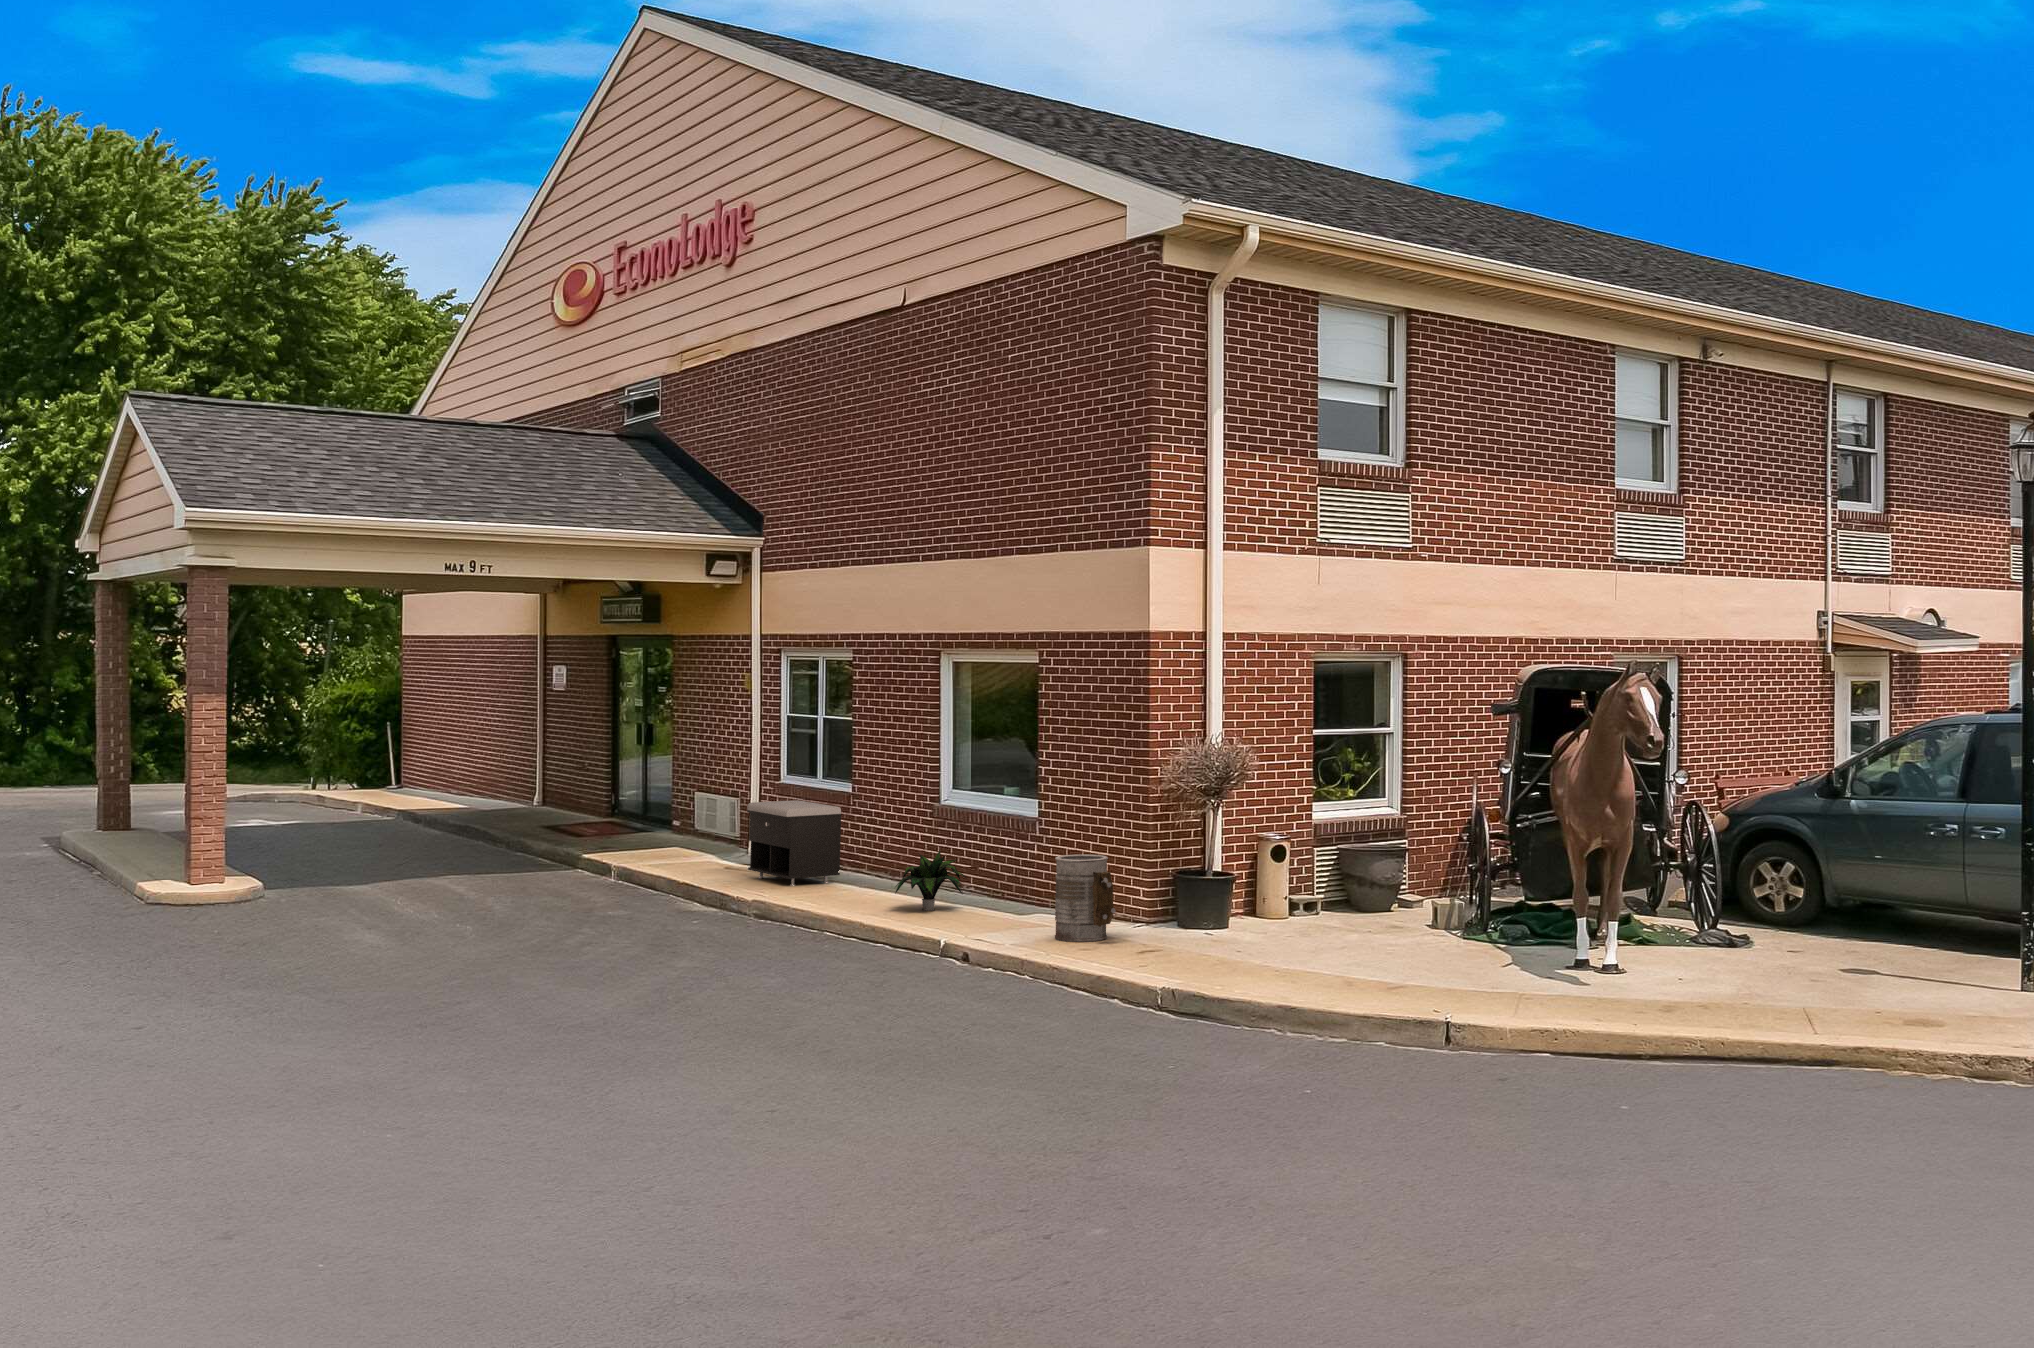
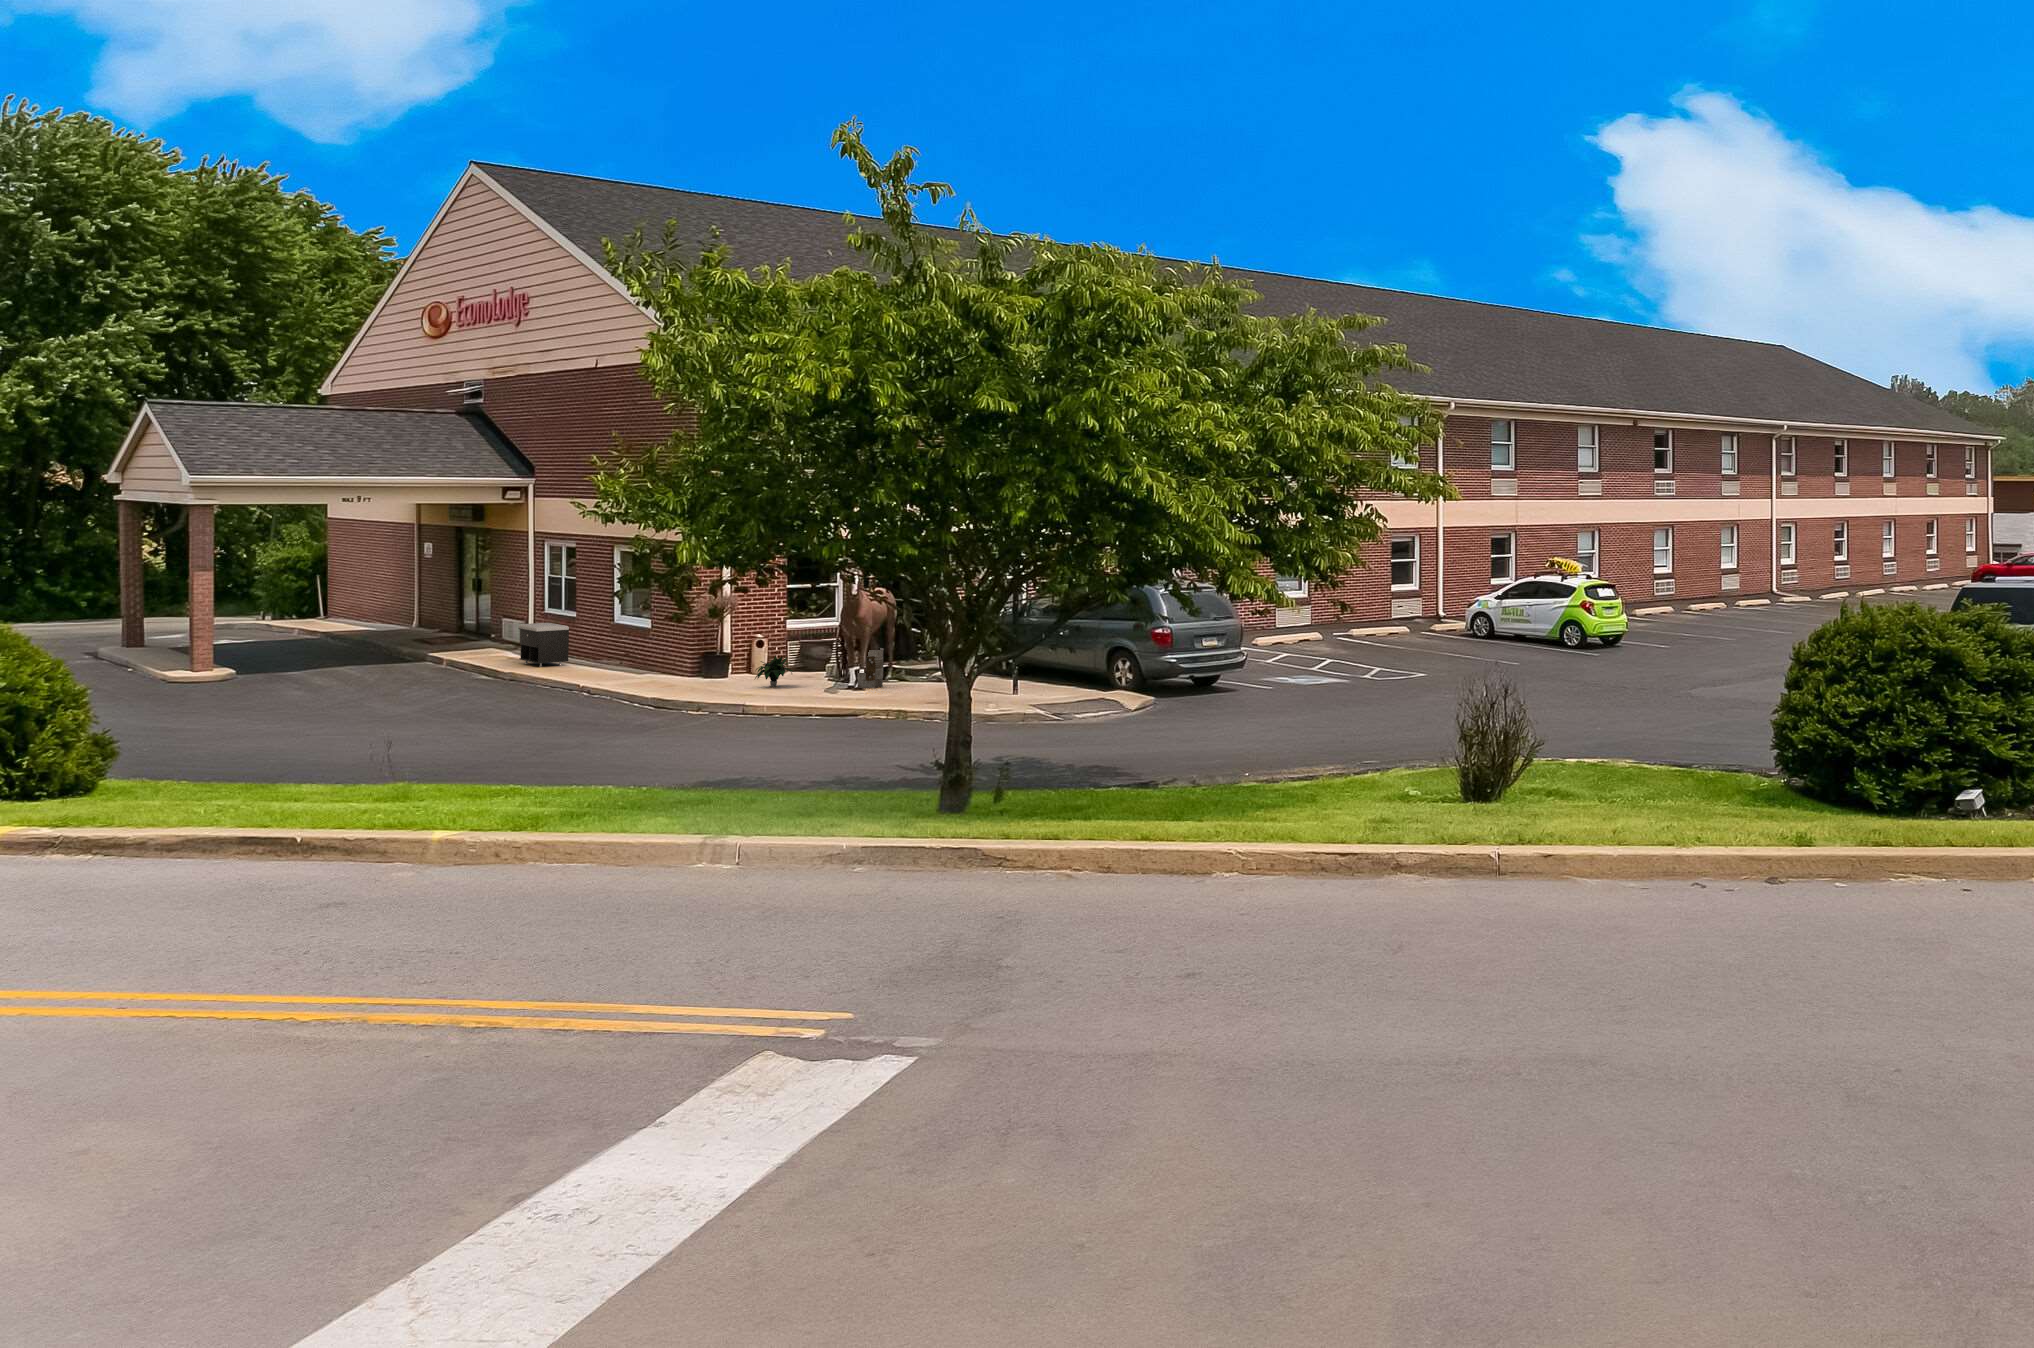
potted plant: present [896,850,966,911] -> present [755,655,794,687]
trash can: present [1055,854,1116,942] -> present [857,648,884,688]

